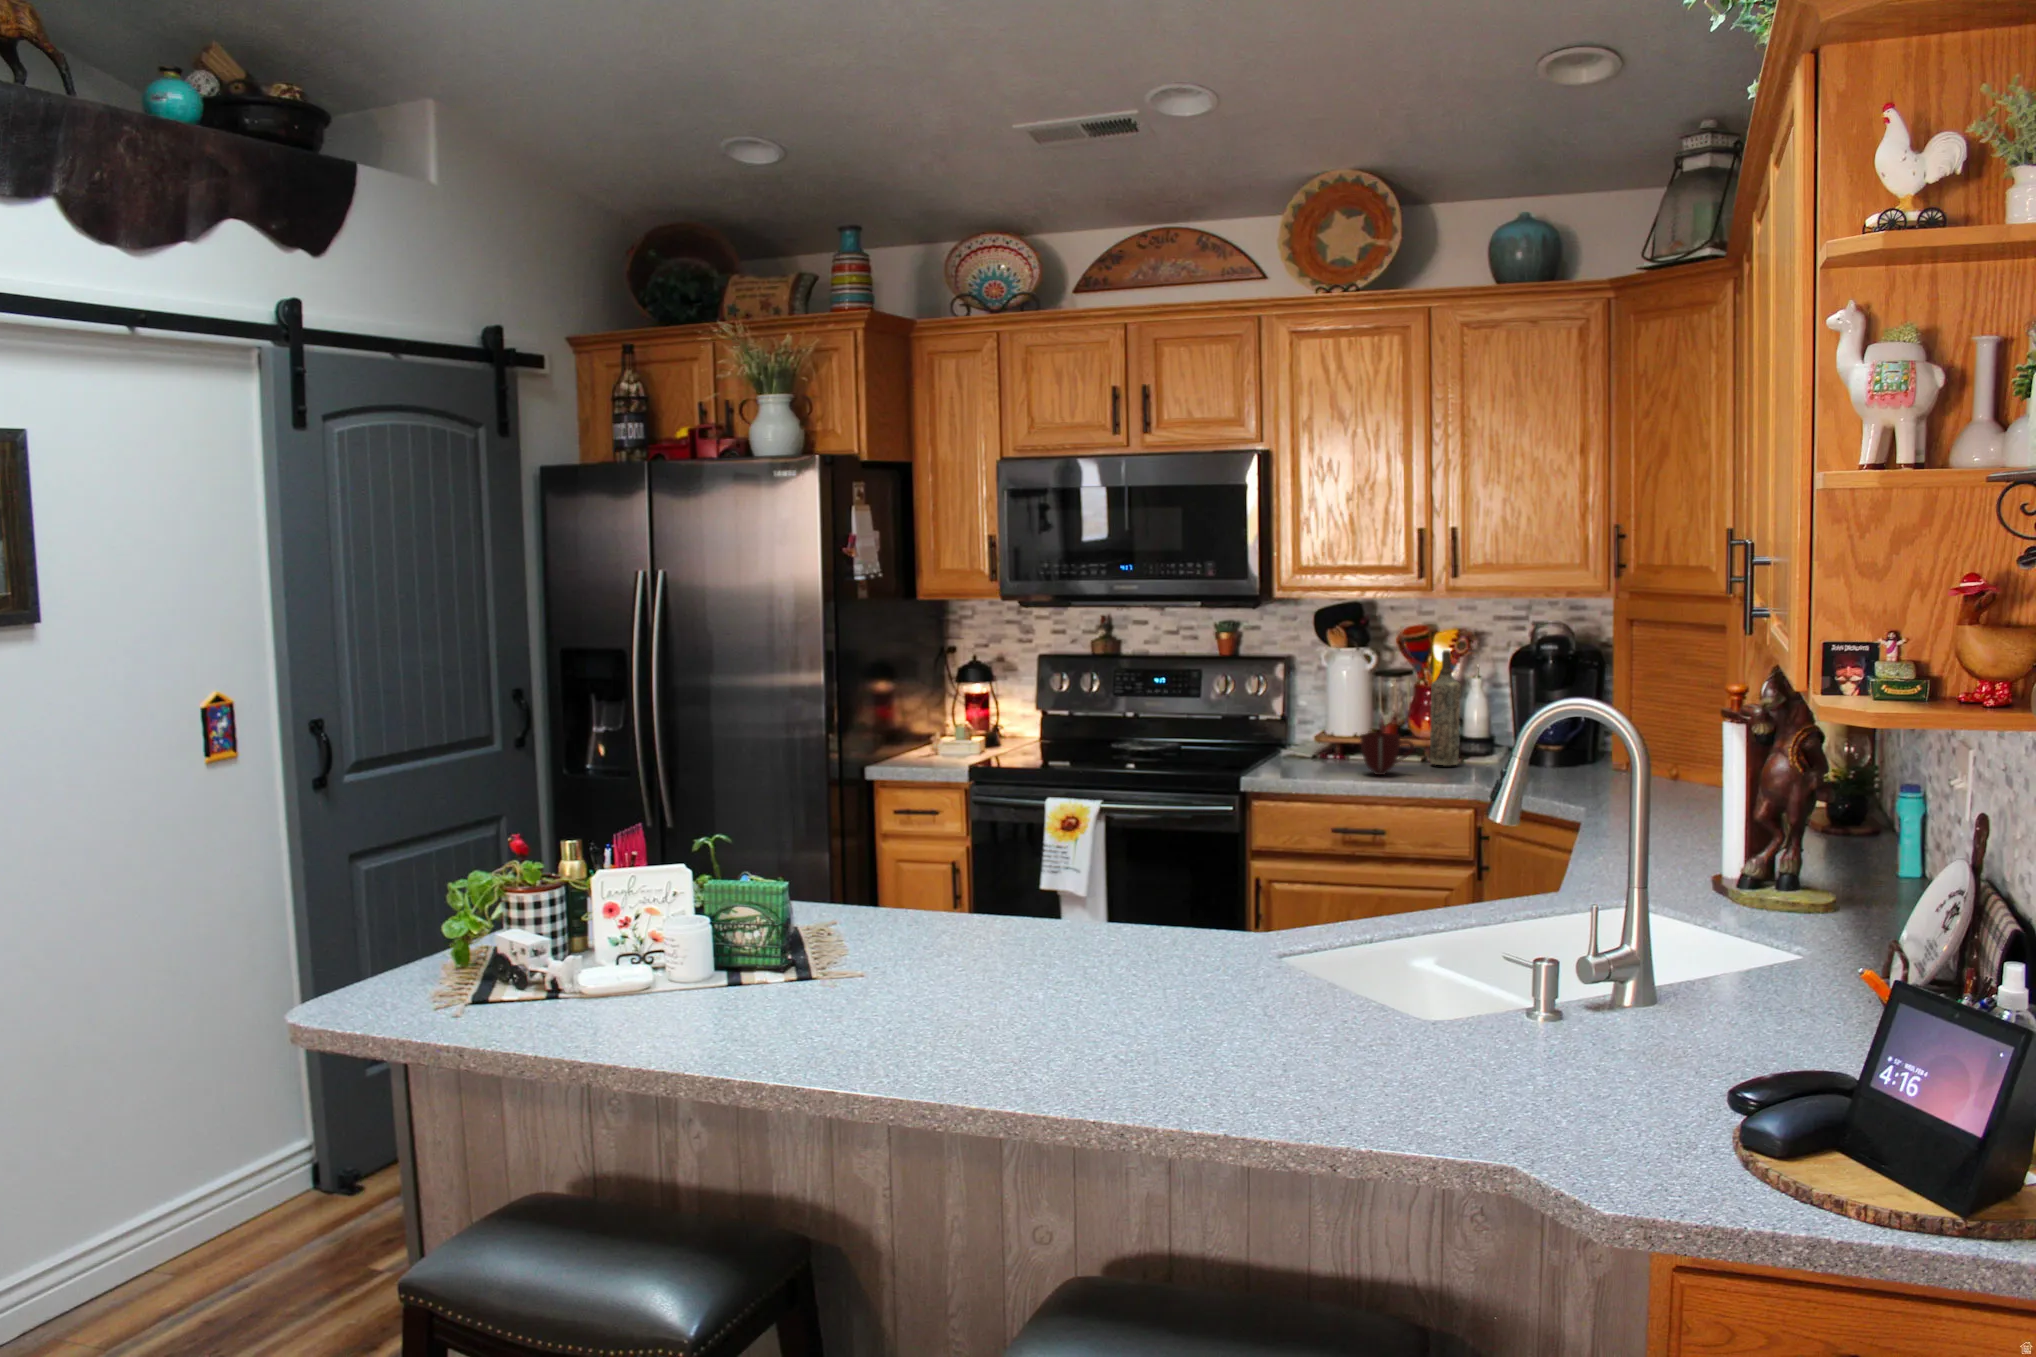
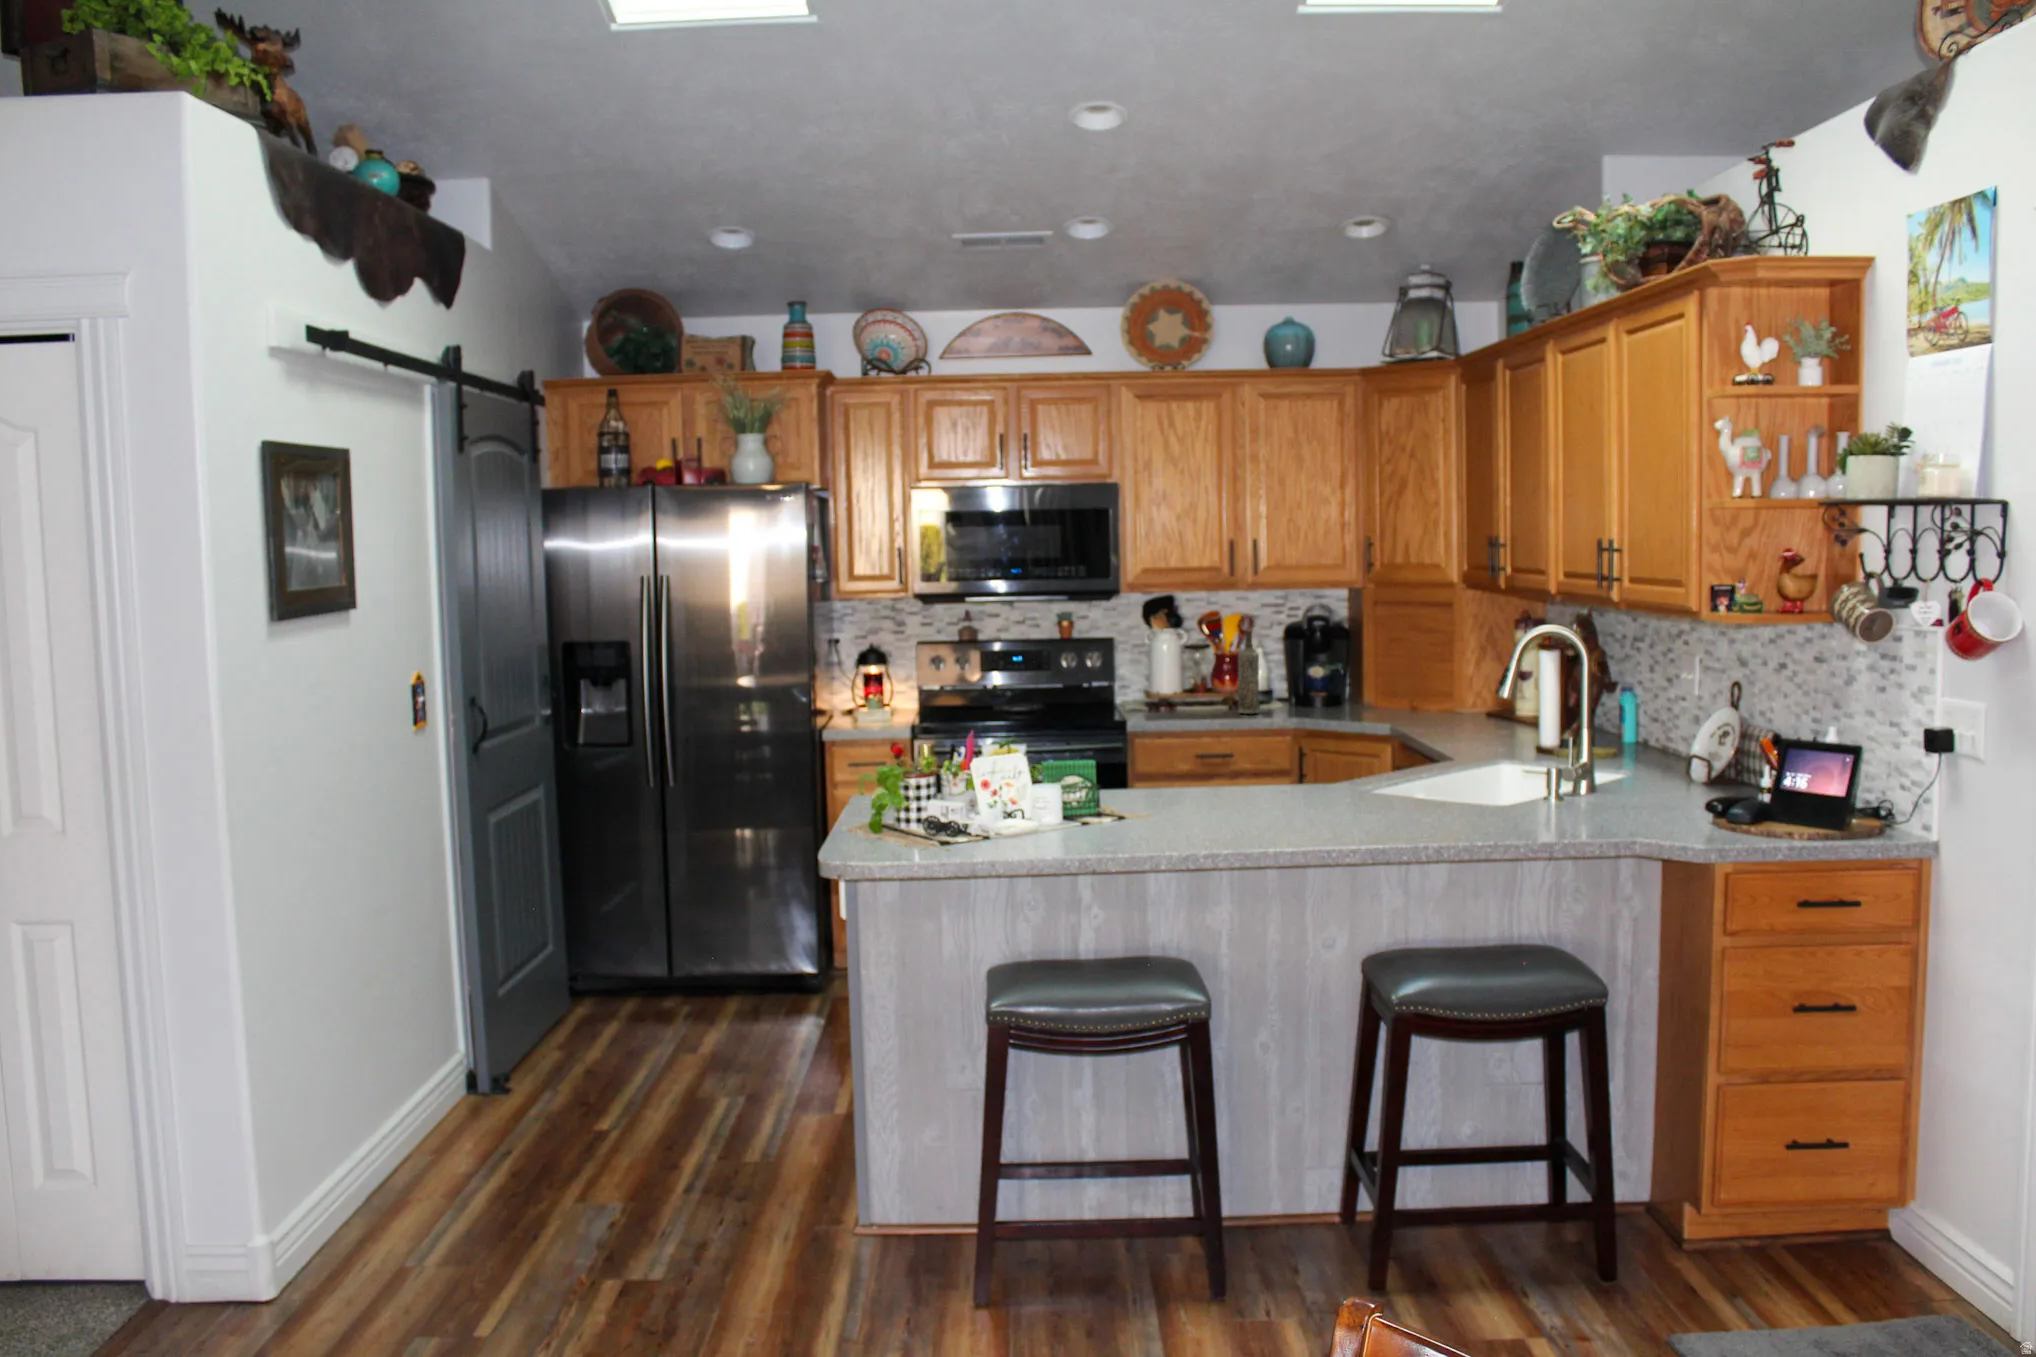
mug: present [1360,733,1414,775] -> none [1202,690,1239,720]

